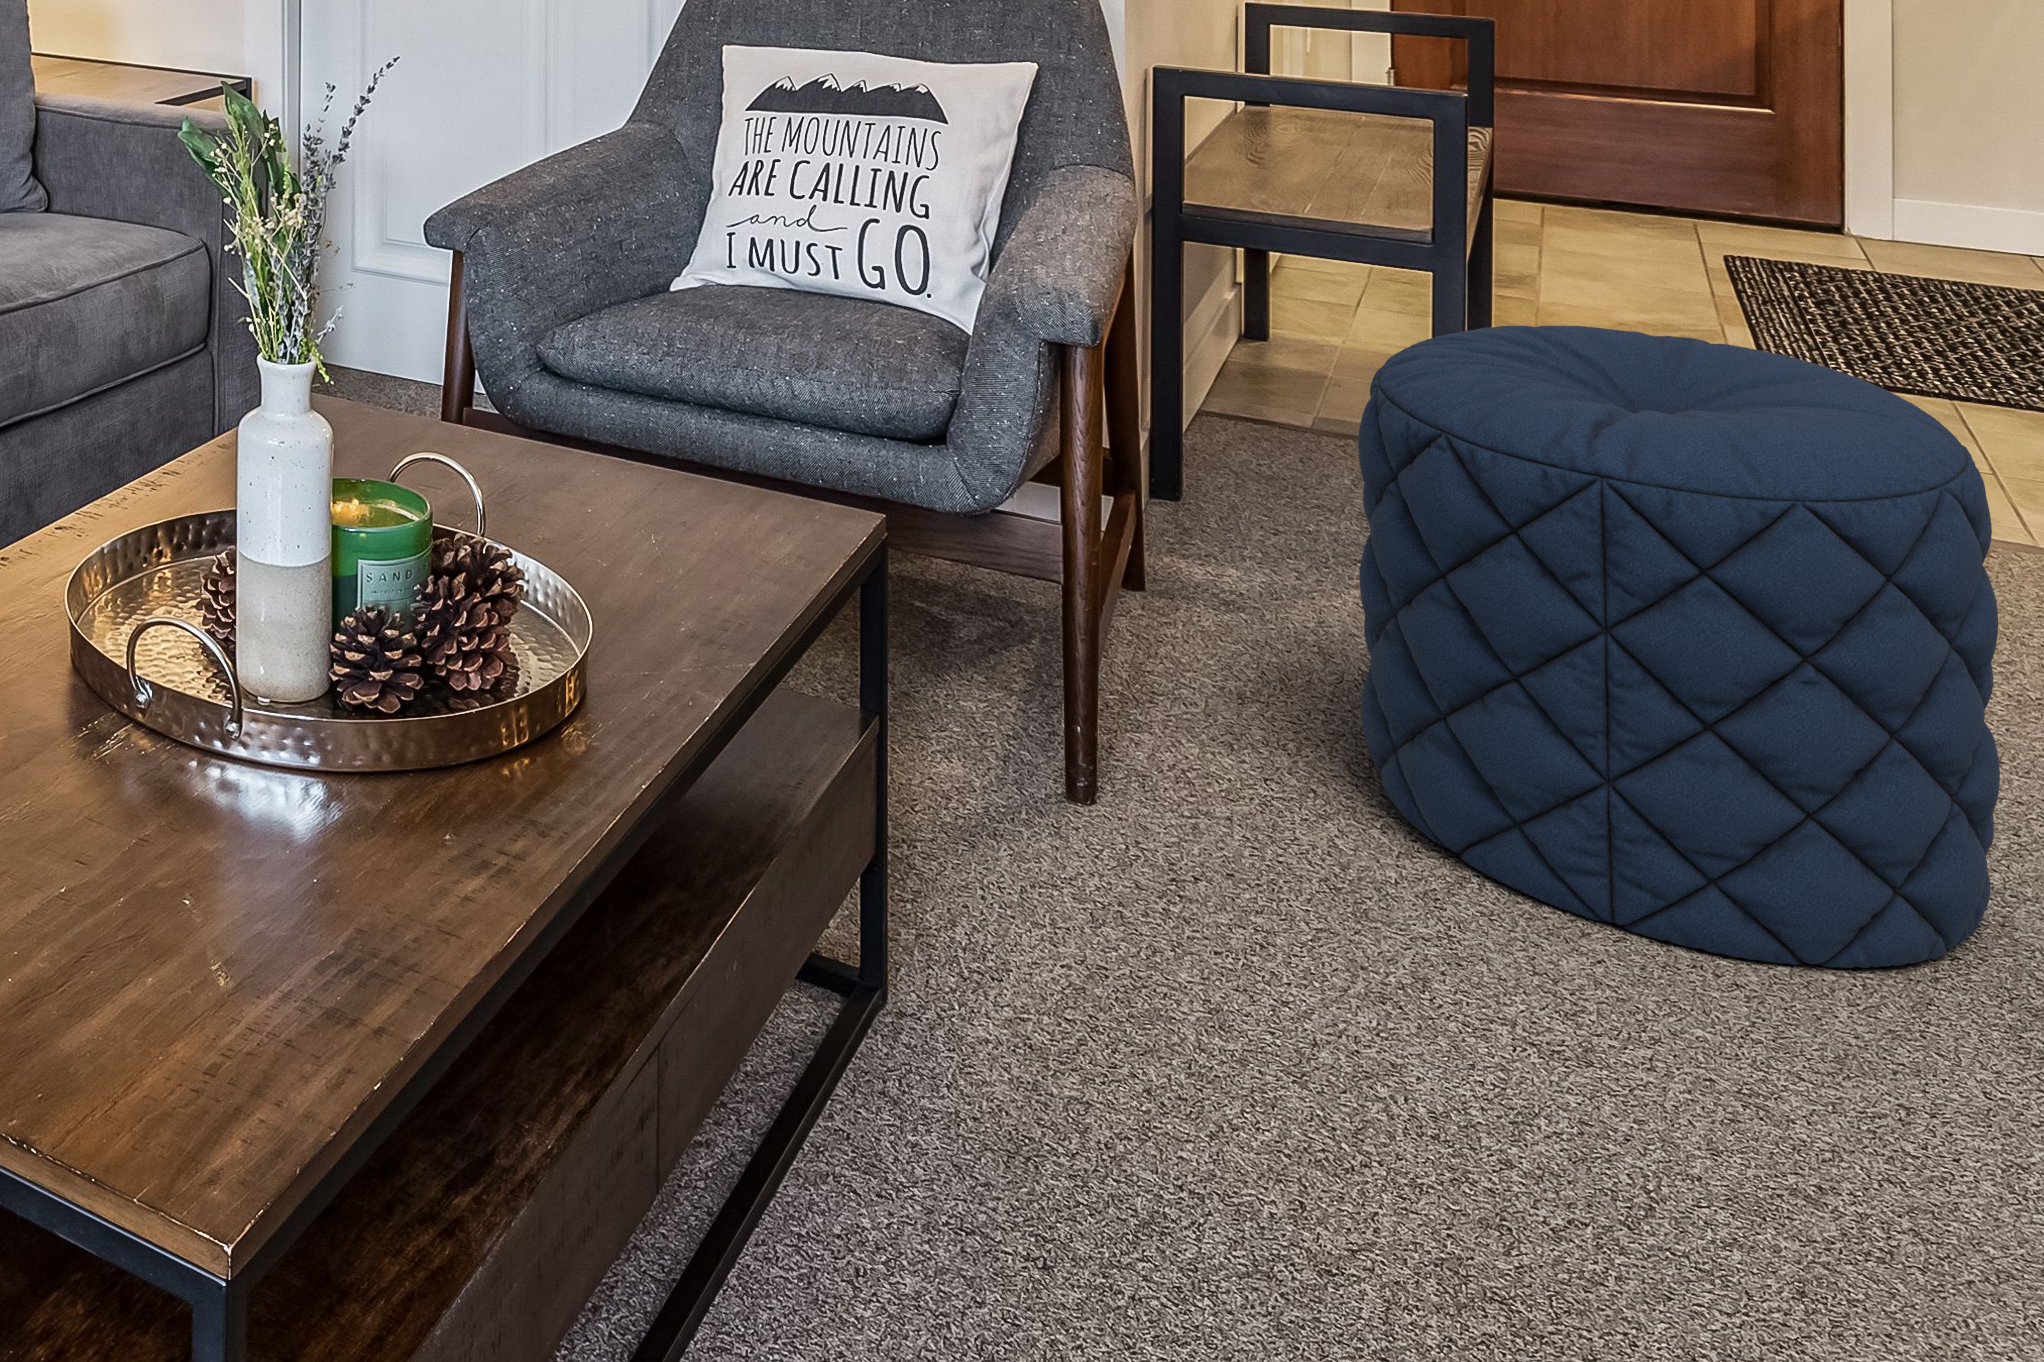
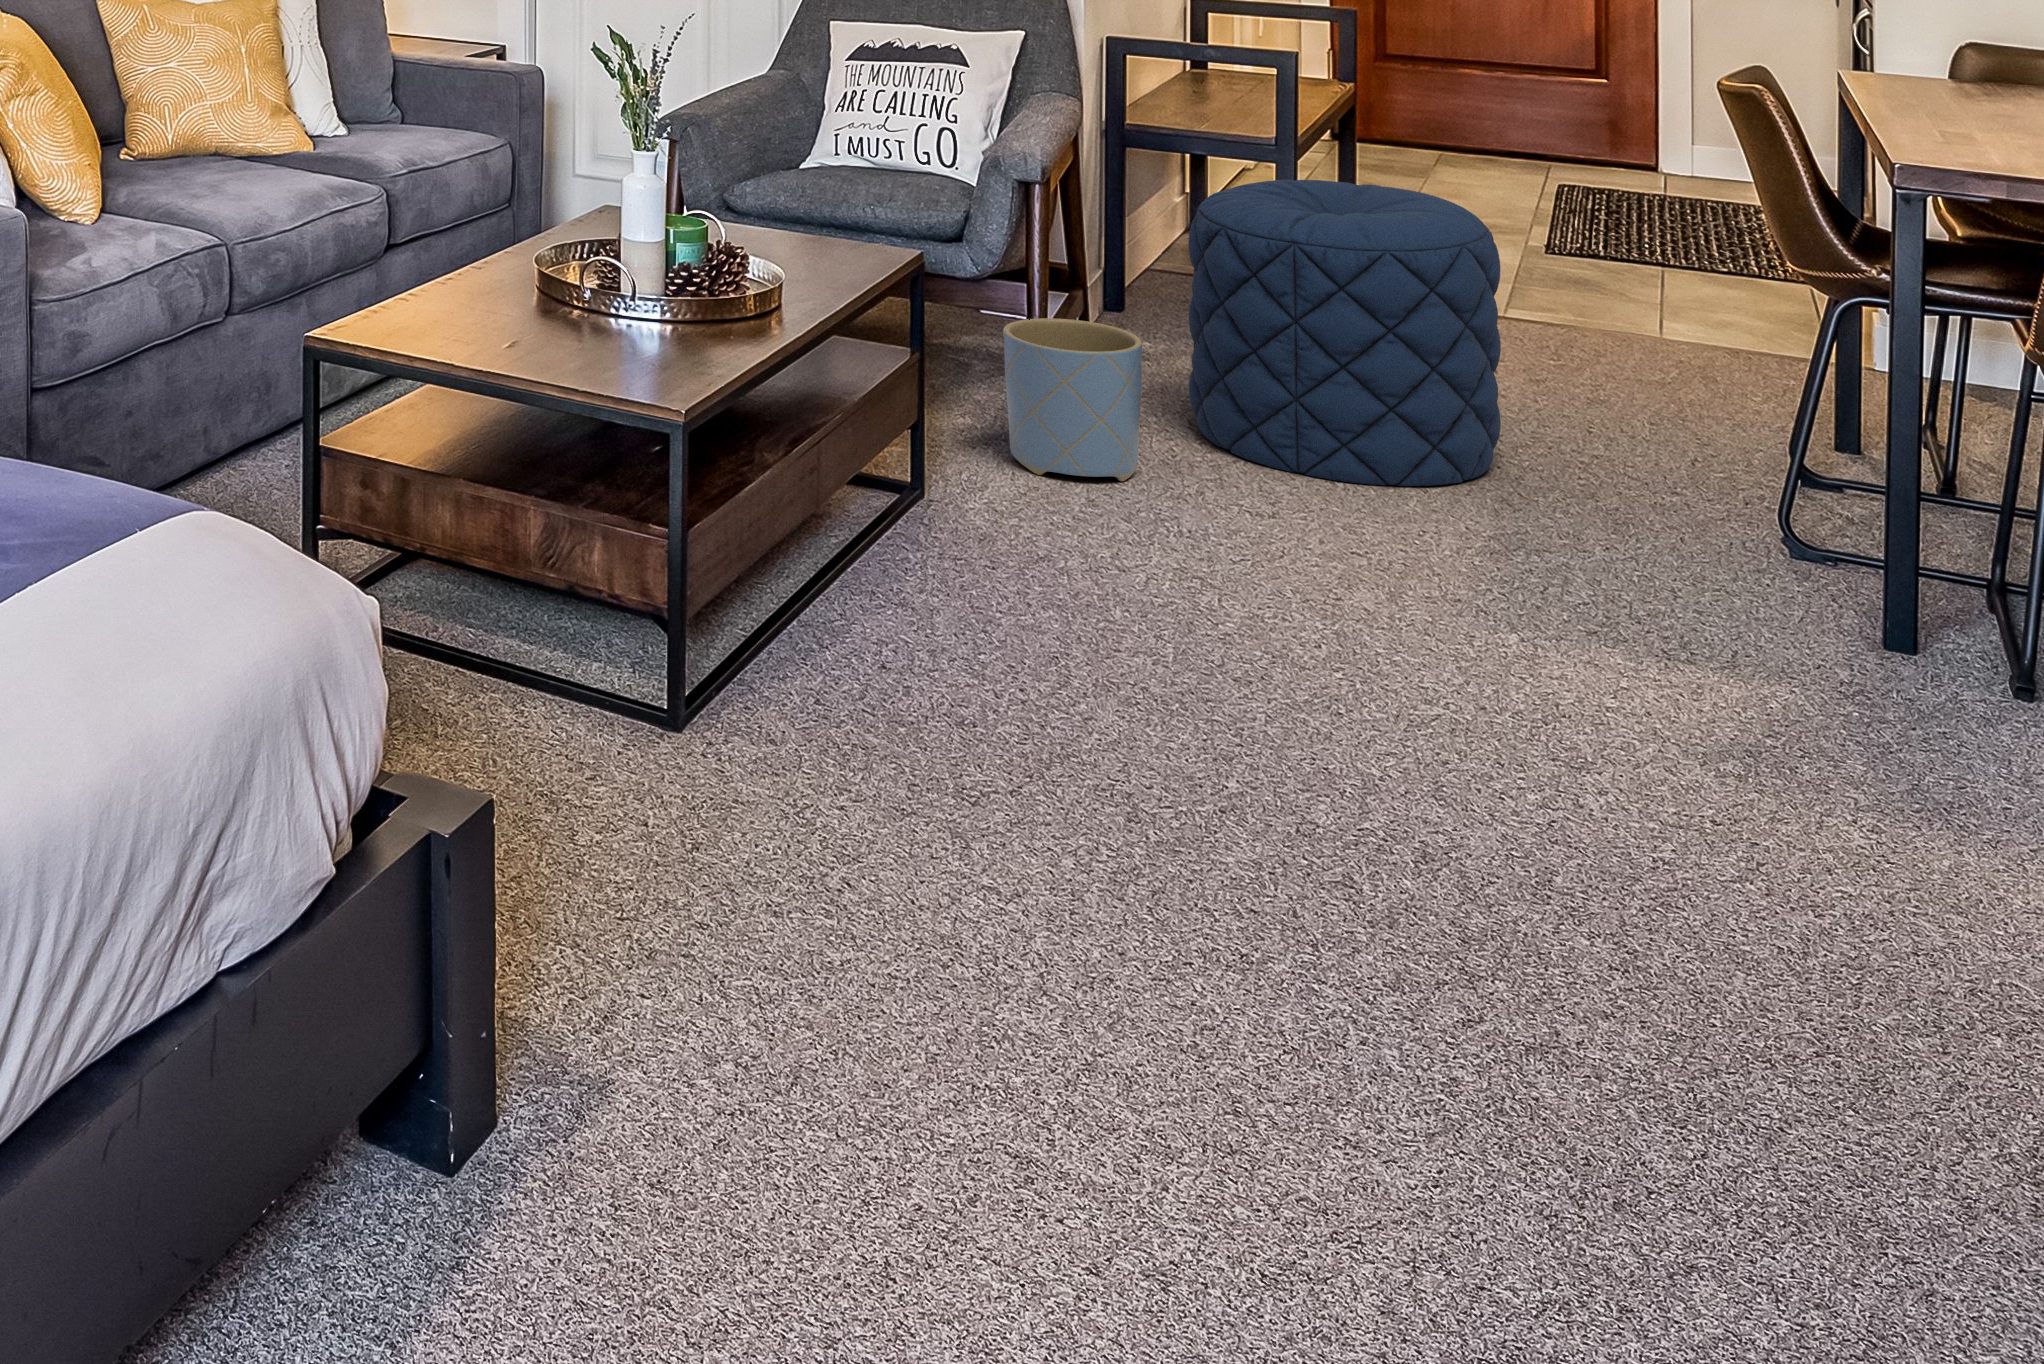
planter: none [1034,602,1310,955] -> present [1003,318,1142,481]

